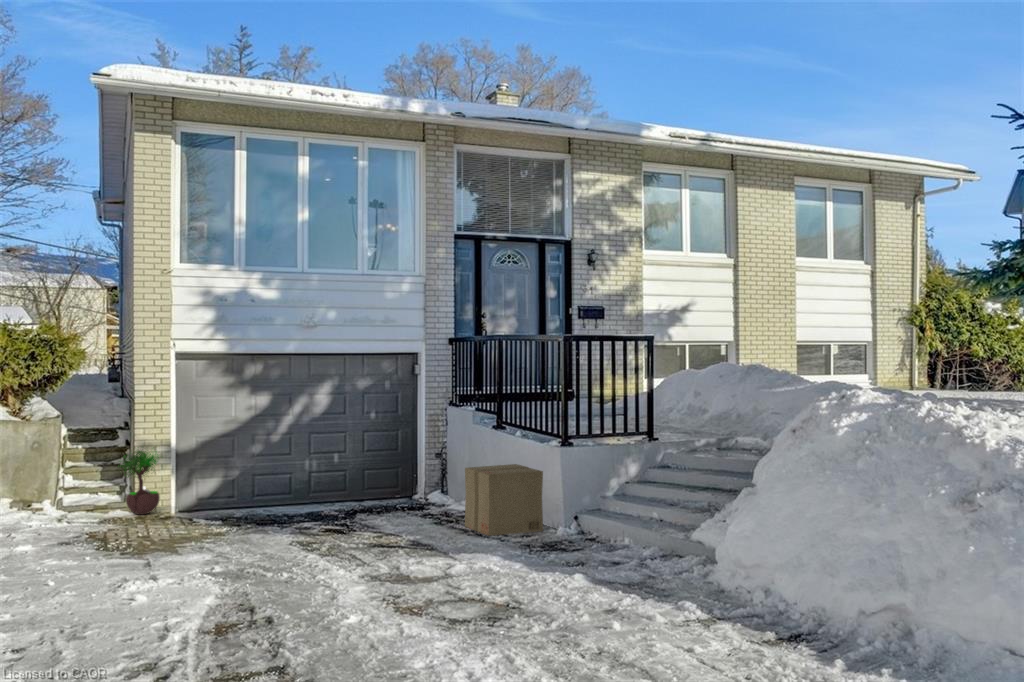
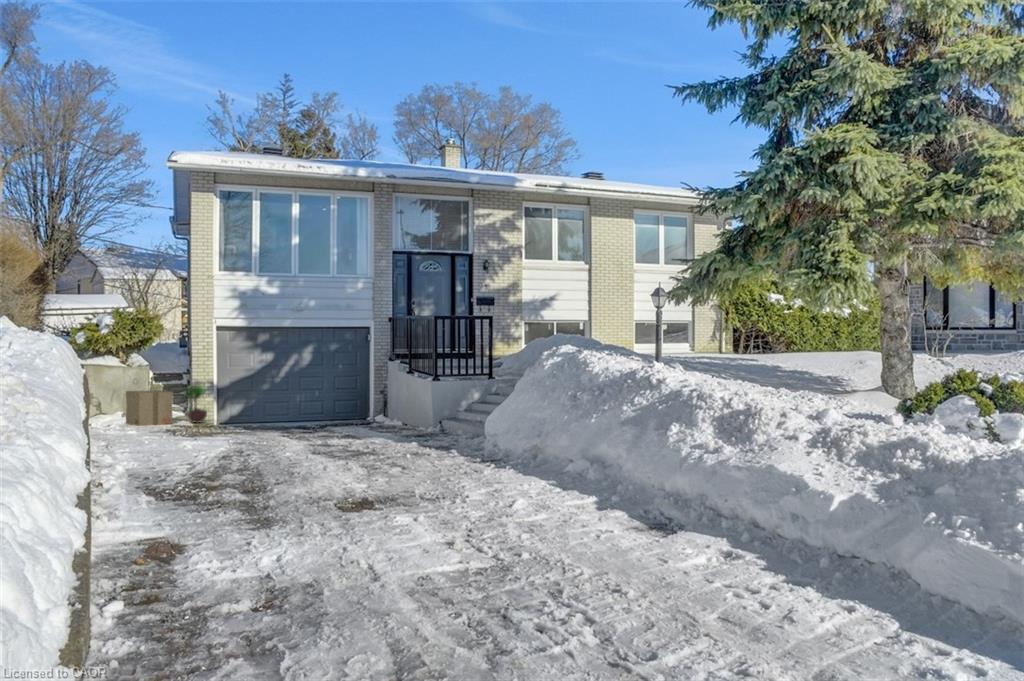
cardboard box: present [465,464,543,536] -> present [126,391,173,426]

